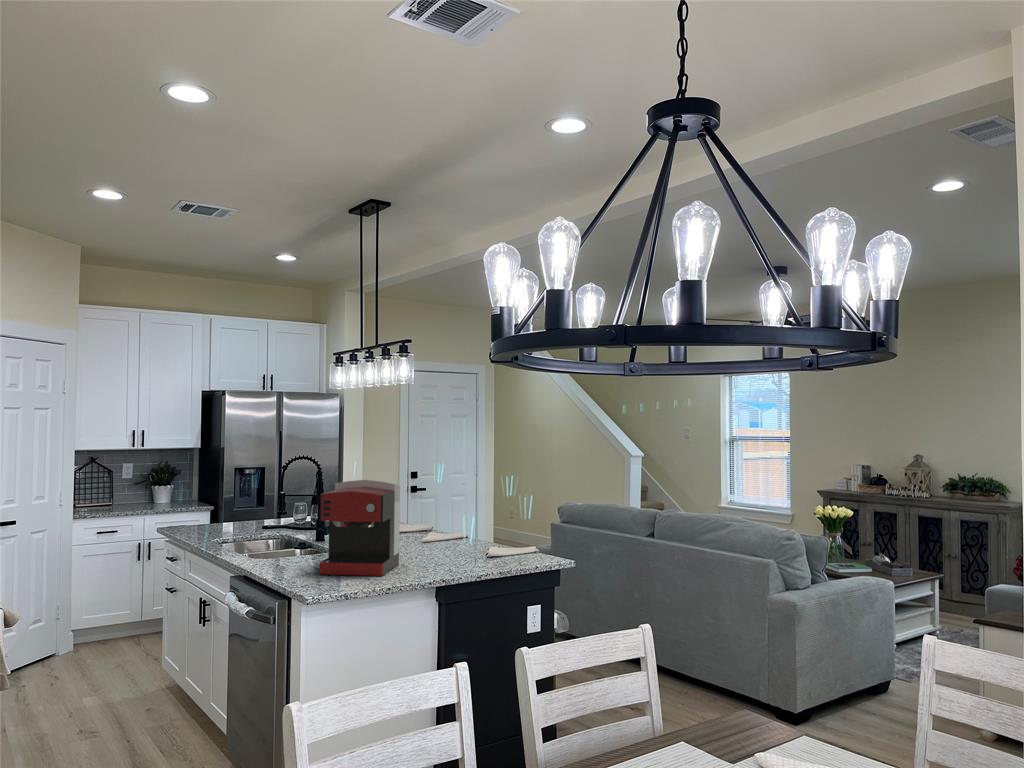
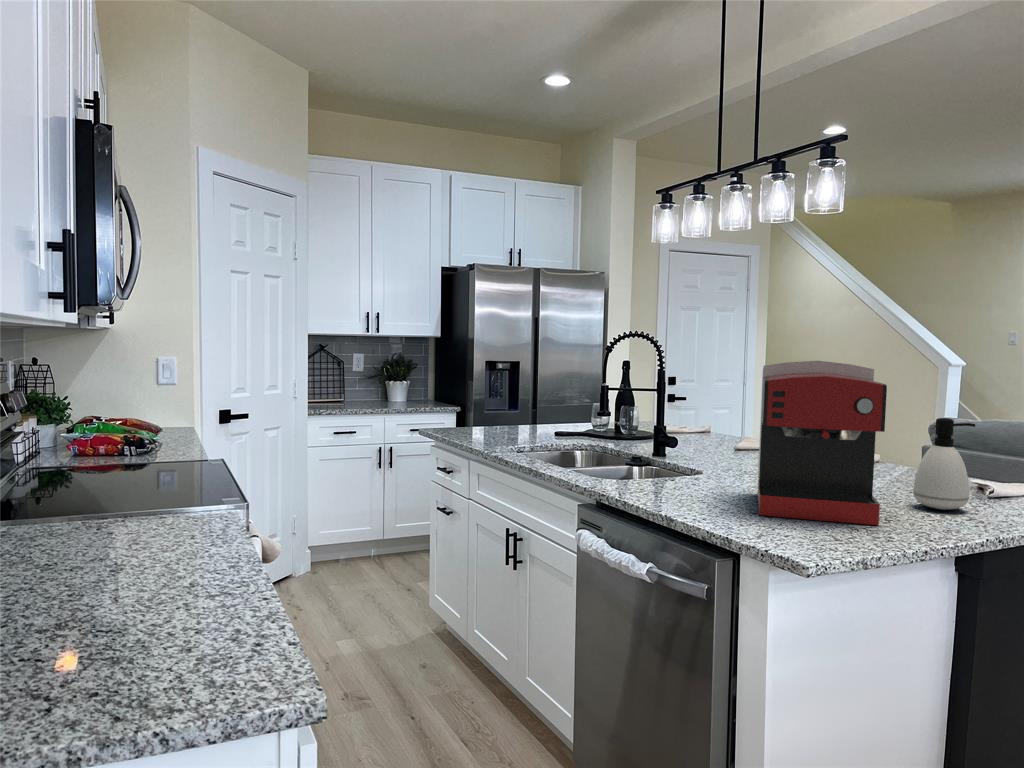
soap dispenser: none [426,511,455,565] -> present [913,418,975,510]

